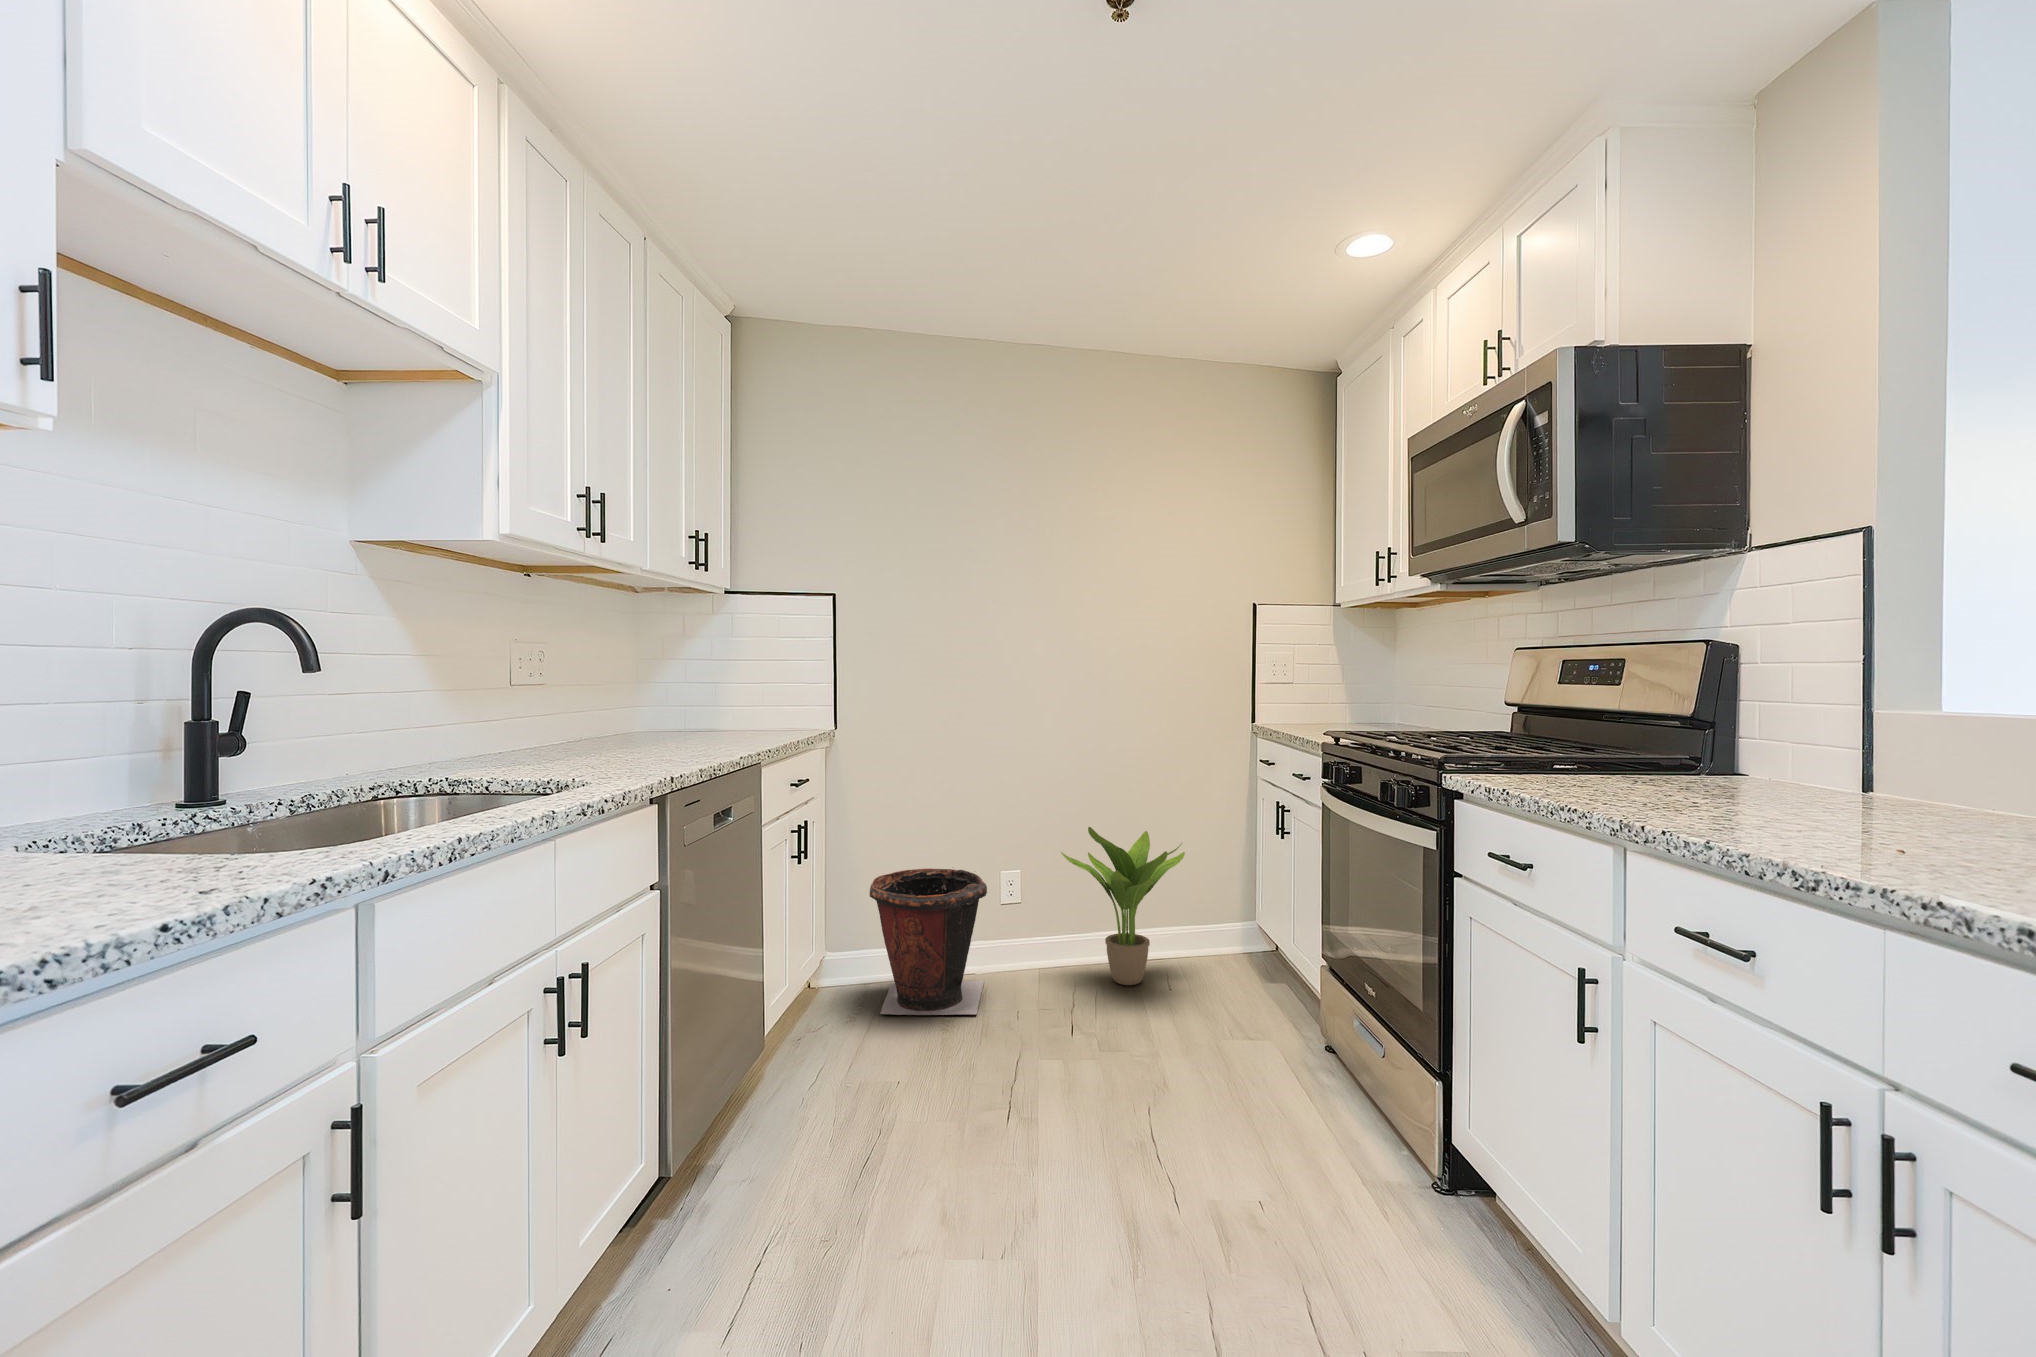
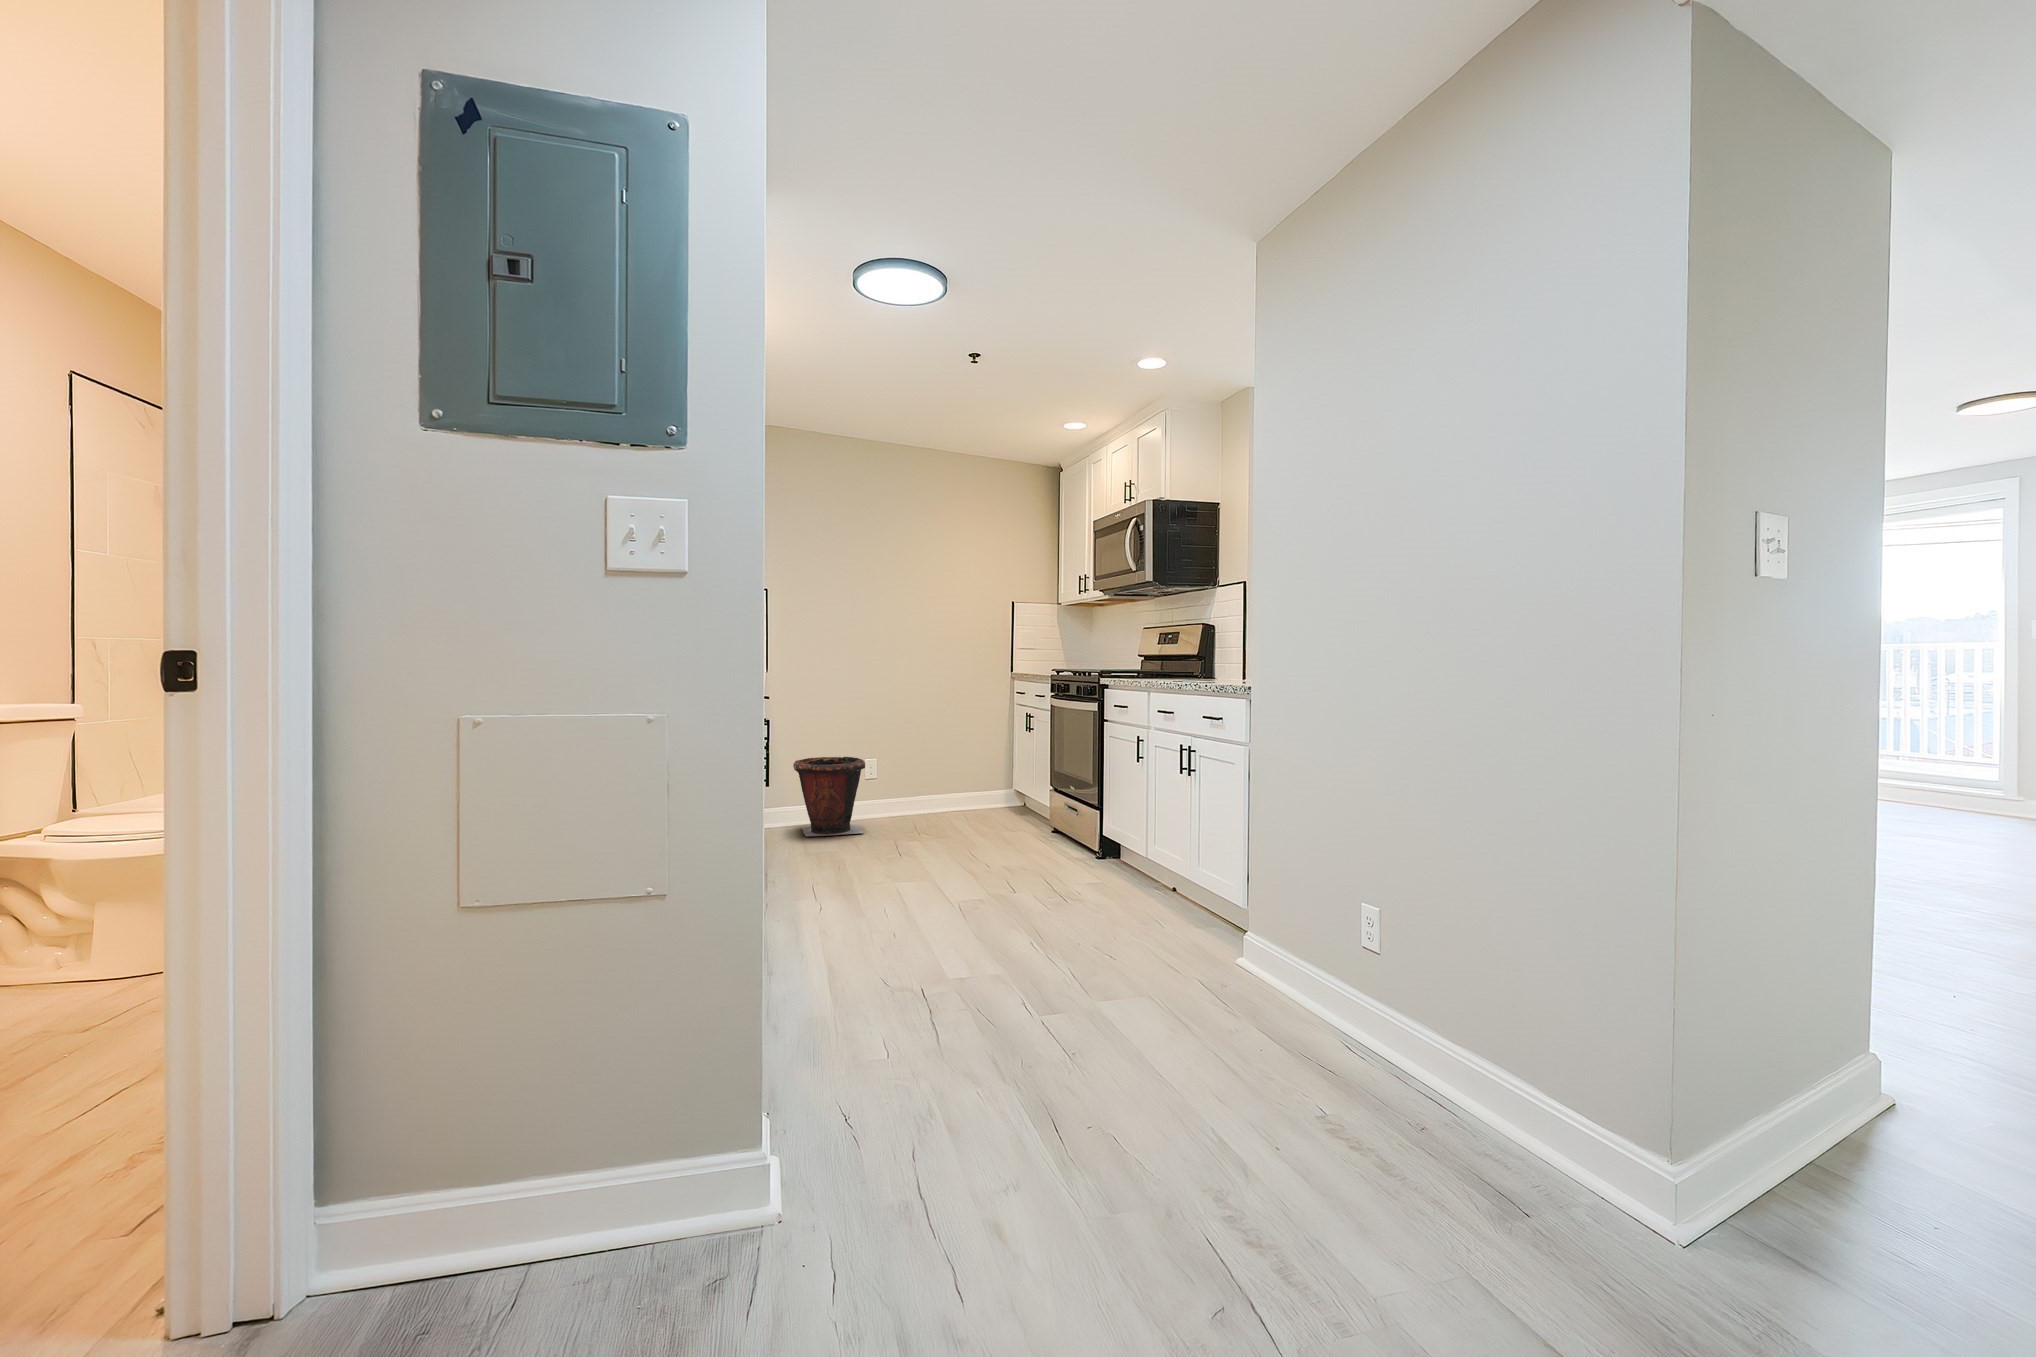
potted plant: present [1061,827,1185,985] -> none [904,727,975,820]

